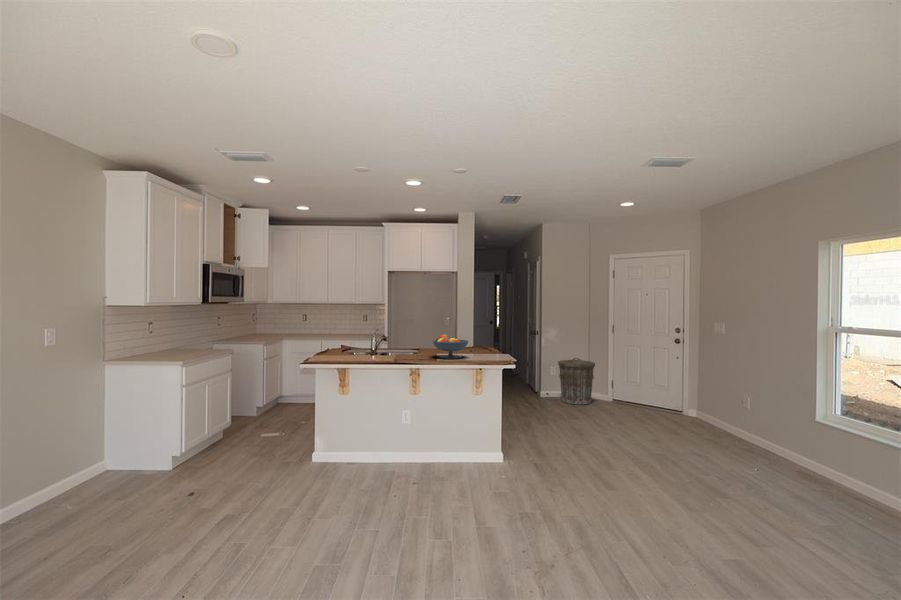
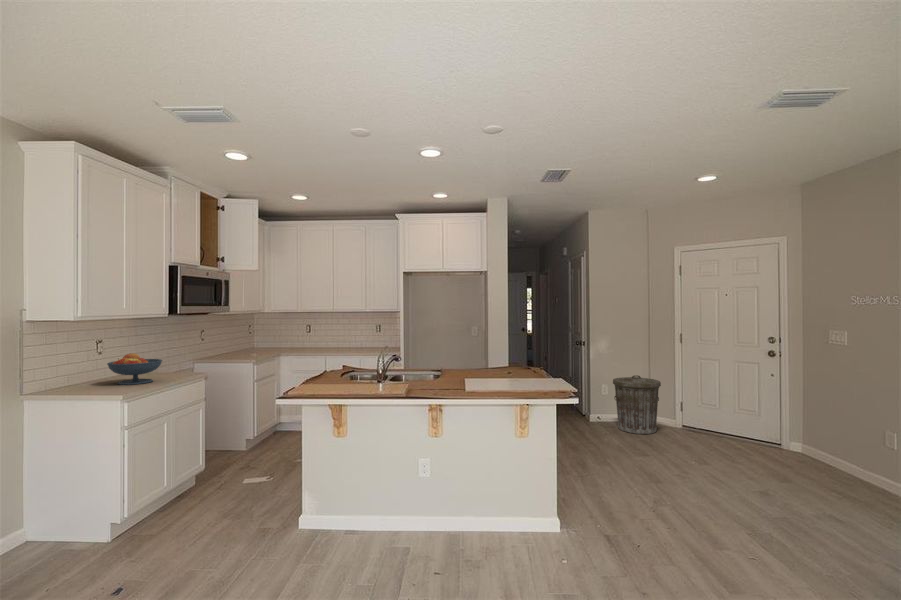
fruit bowl: present [433,335,468,359] -> present [107,353,162,385]

